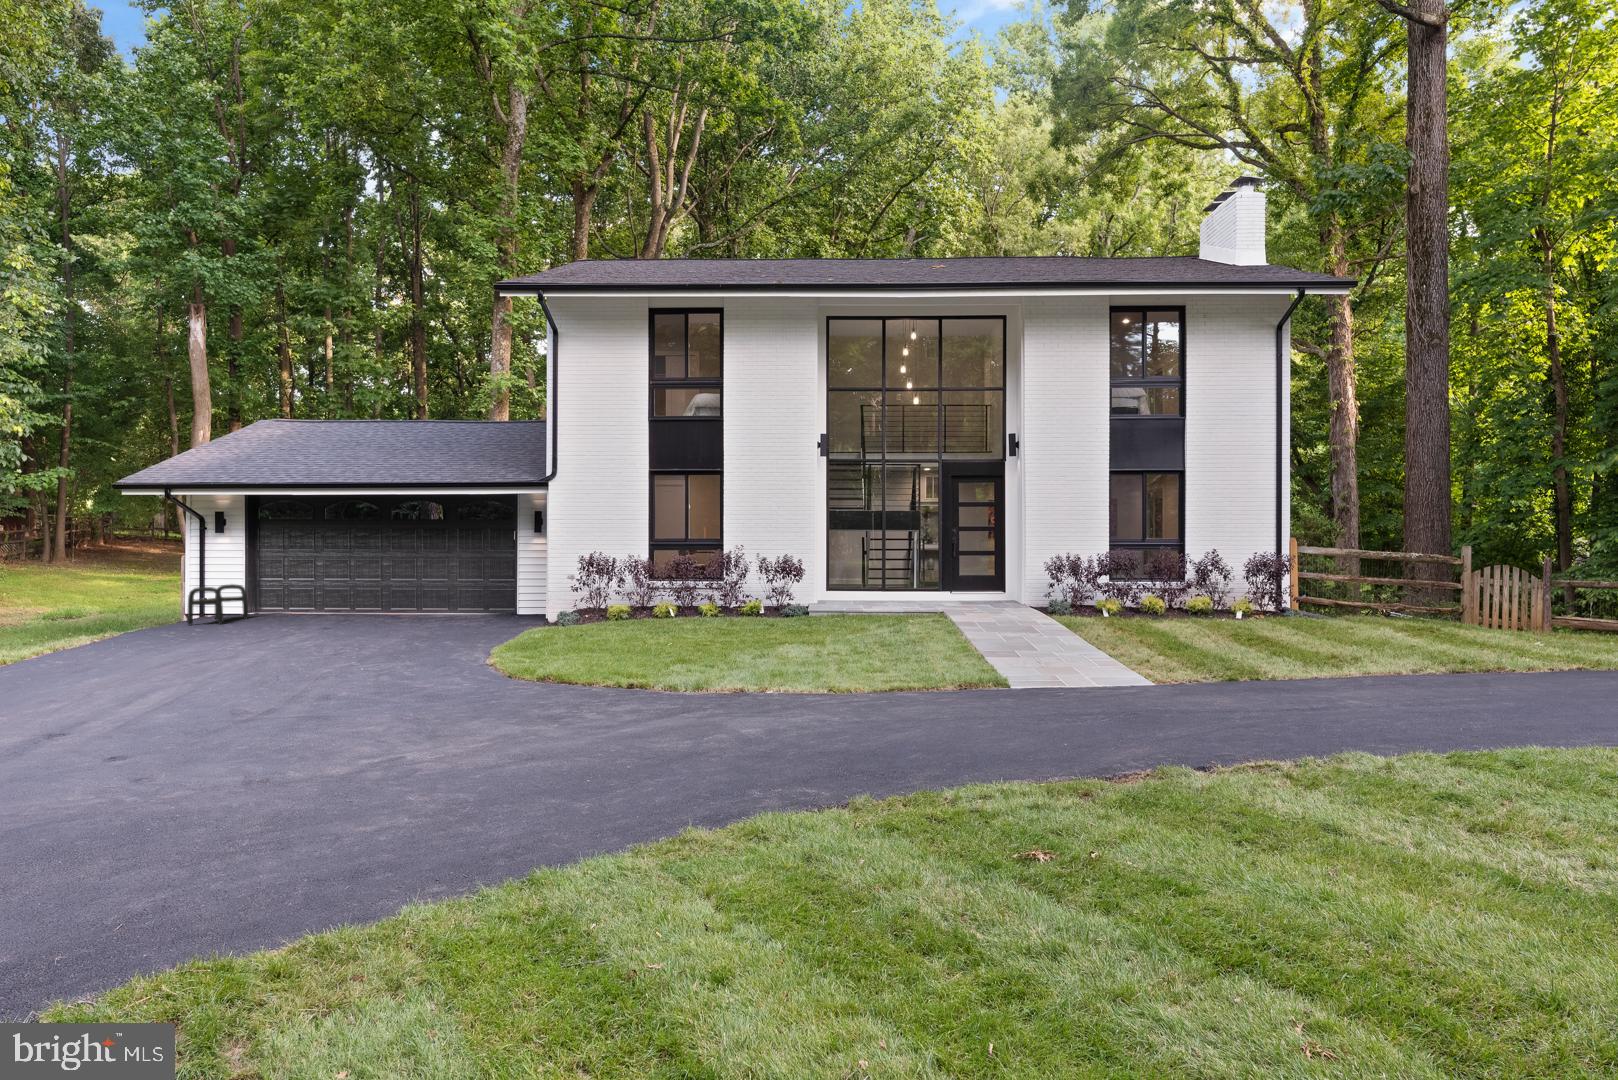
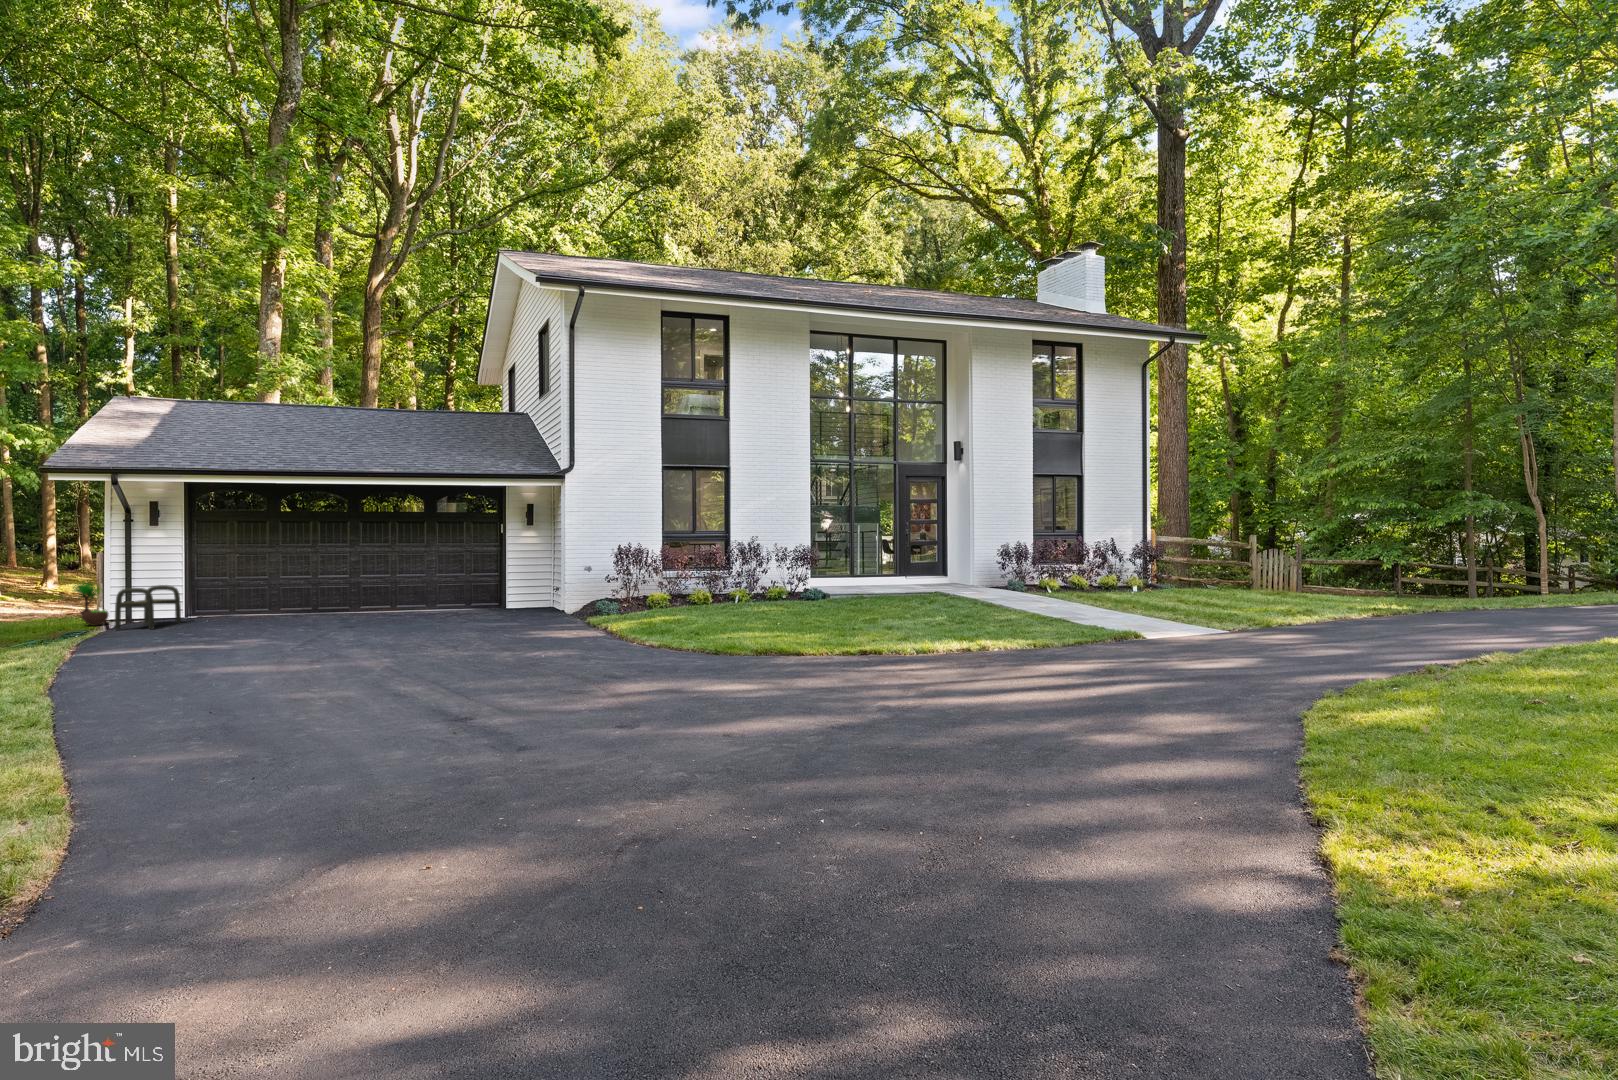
potted tree: none [149,578,183,622] -> present [73,583,108,626]

